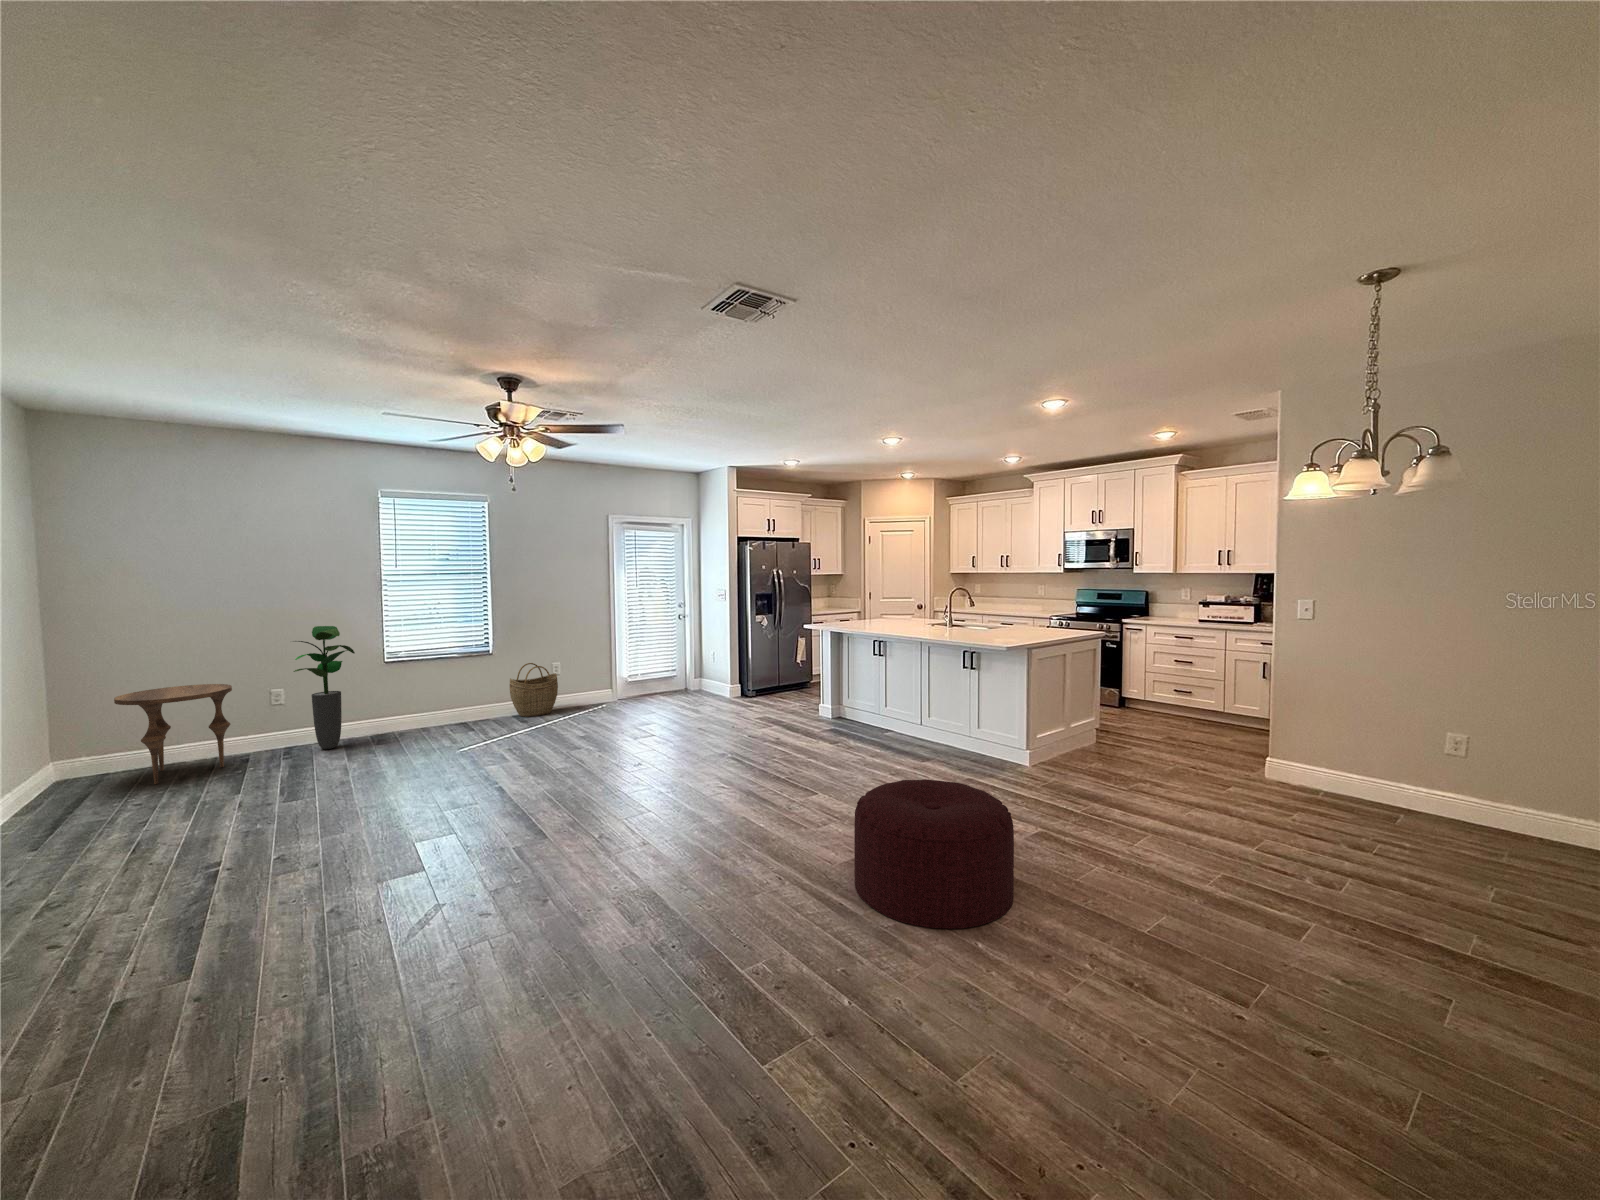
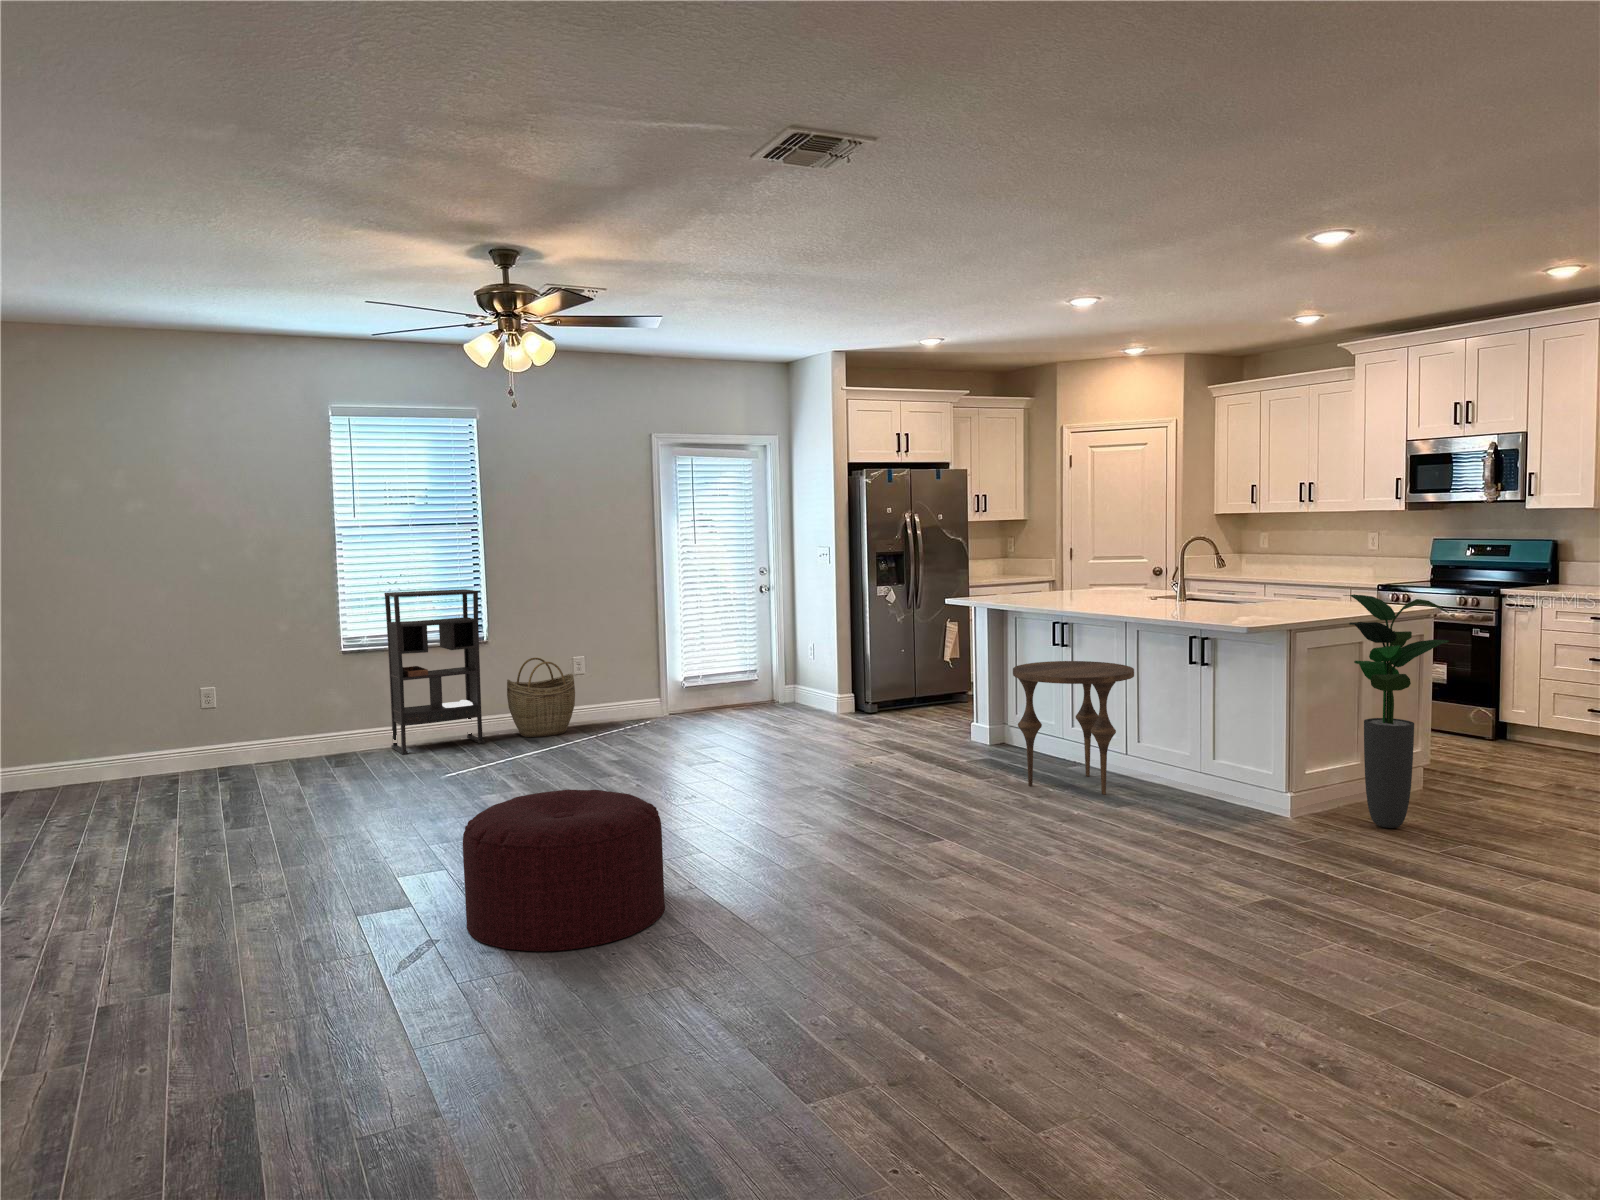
bookshelf: none [420,618,493,733] -> present [384,589,485,754]
potted plant: present [294,626,355,749] -> present [1344,594,1449,828]
side table: present [114,684,232,784] -> present [1013,661,1134,794]
ottoman: present [854,779,1014,929] -> present [463,789,665,951]

